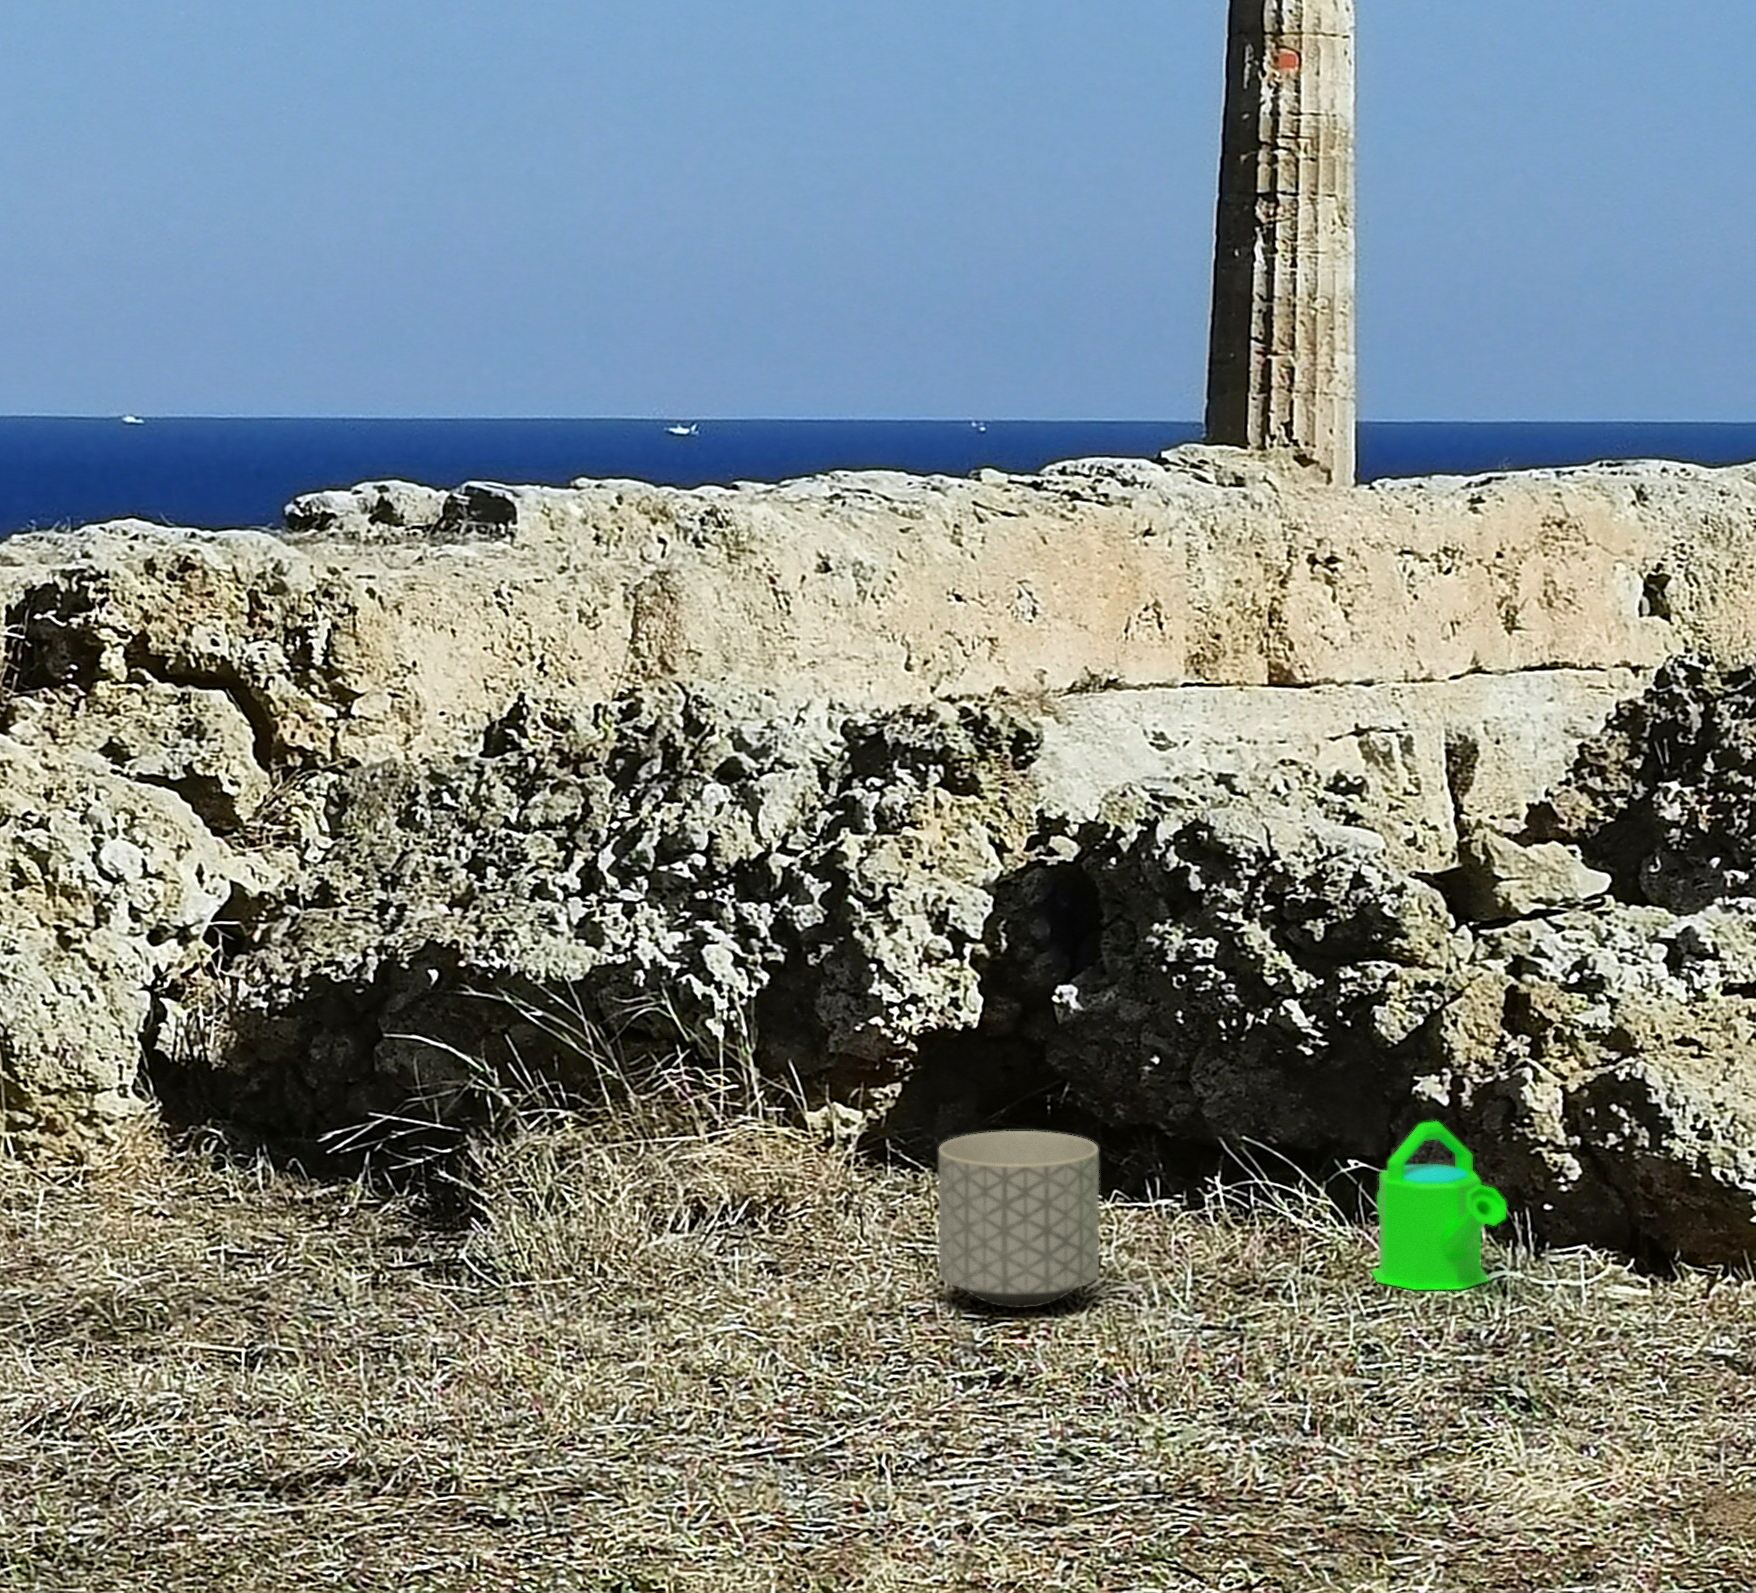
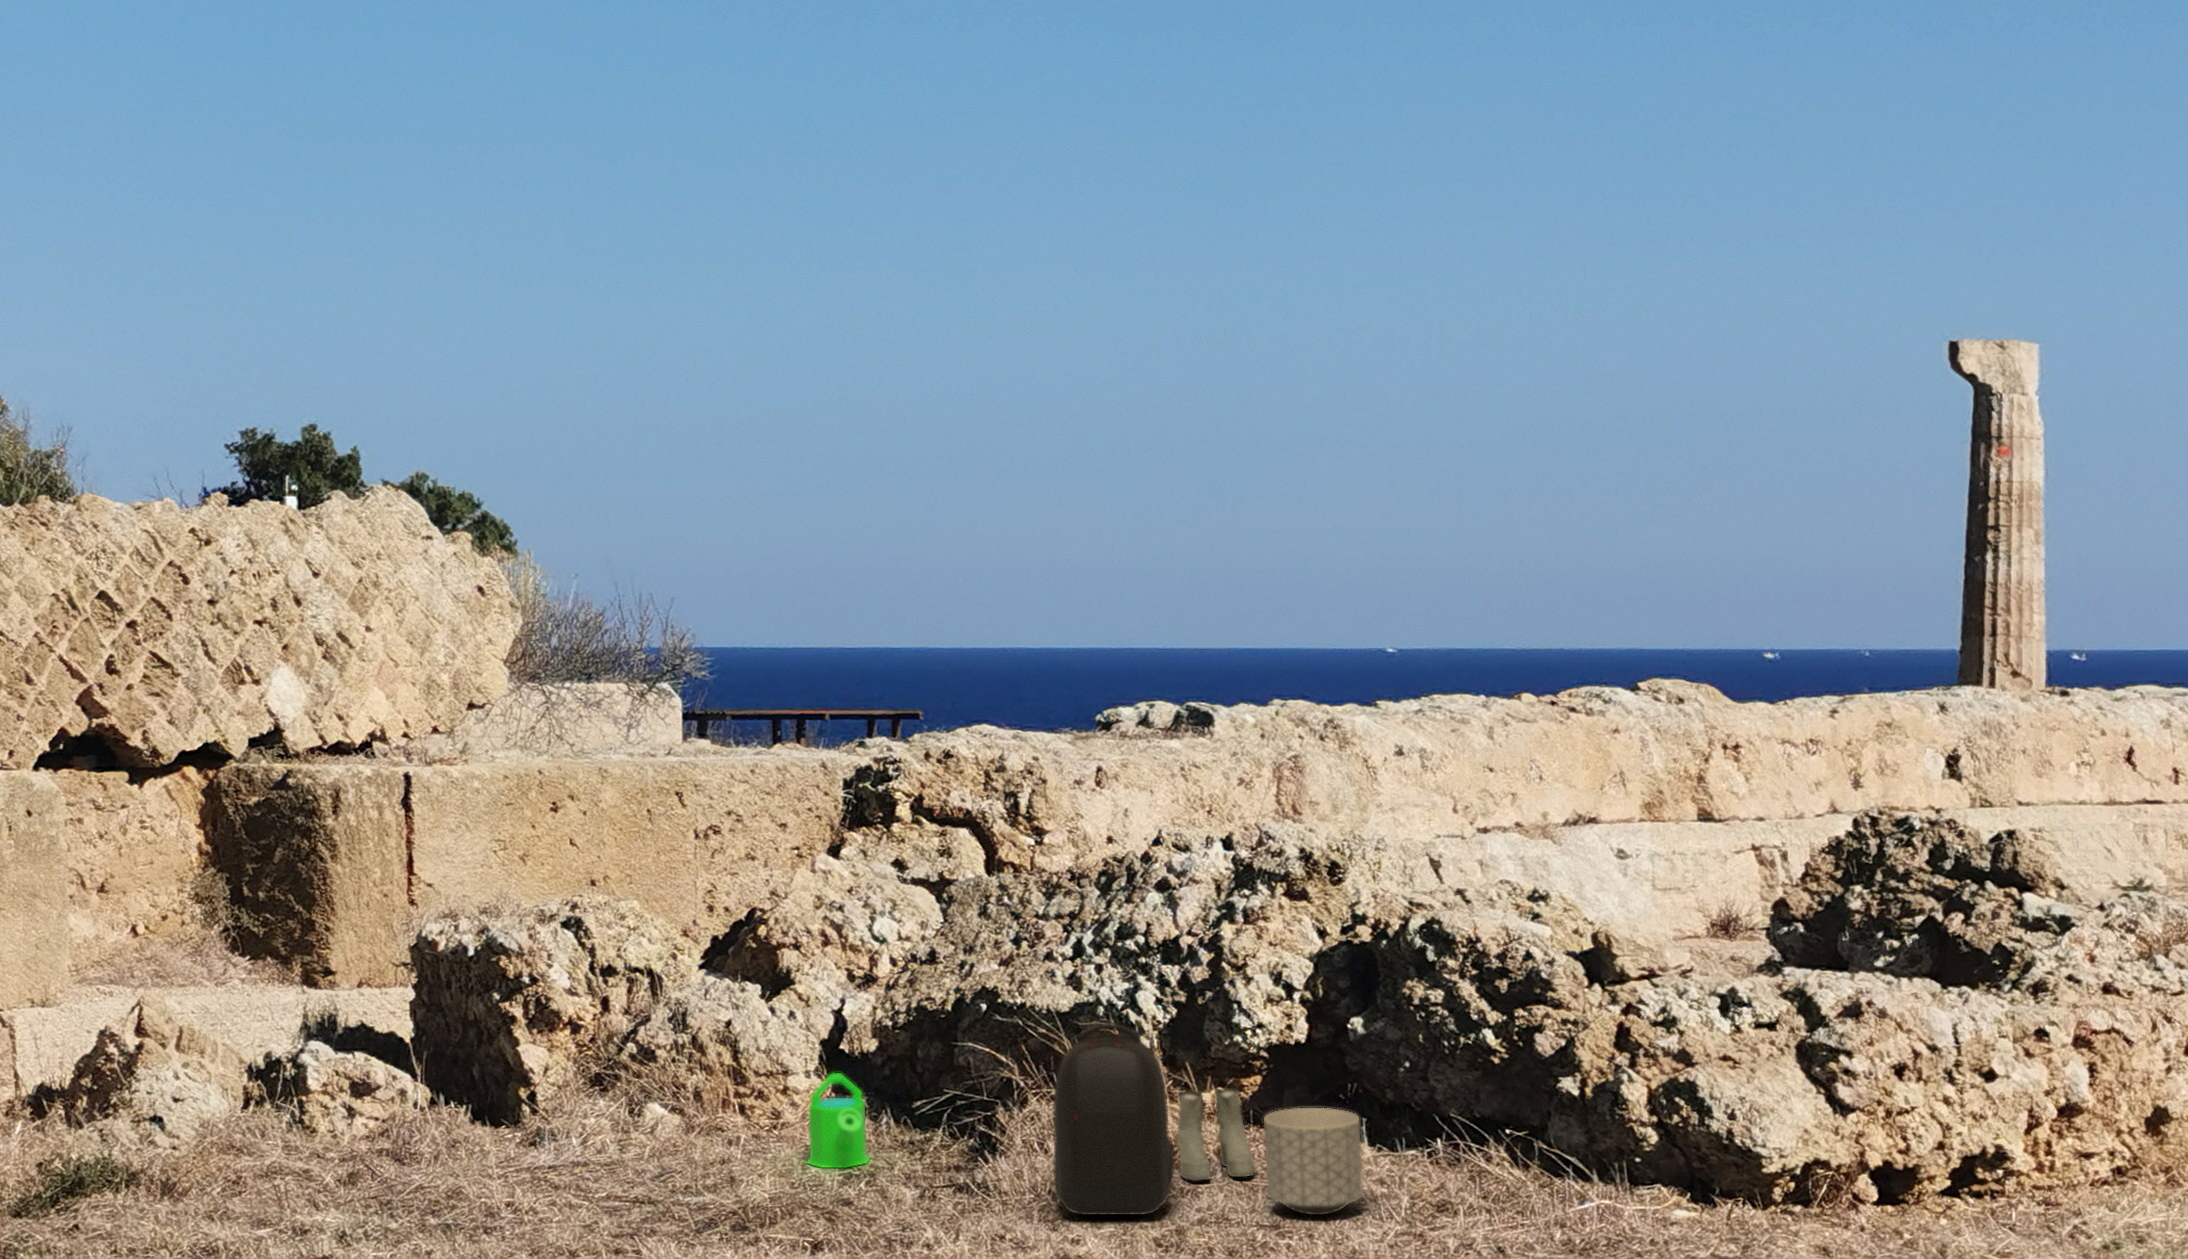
backpack: none [576,994,782,1316] -> present [1053,1023,1174,1215]
boots: none [772,1100,903,1253] -> present [1176,1088,1254,1181]
watering can: present [1371,1121,1506,1290] -> present [806,1073,870,1168]

